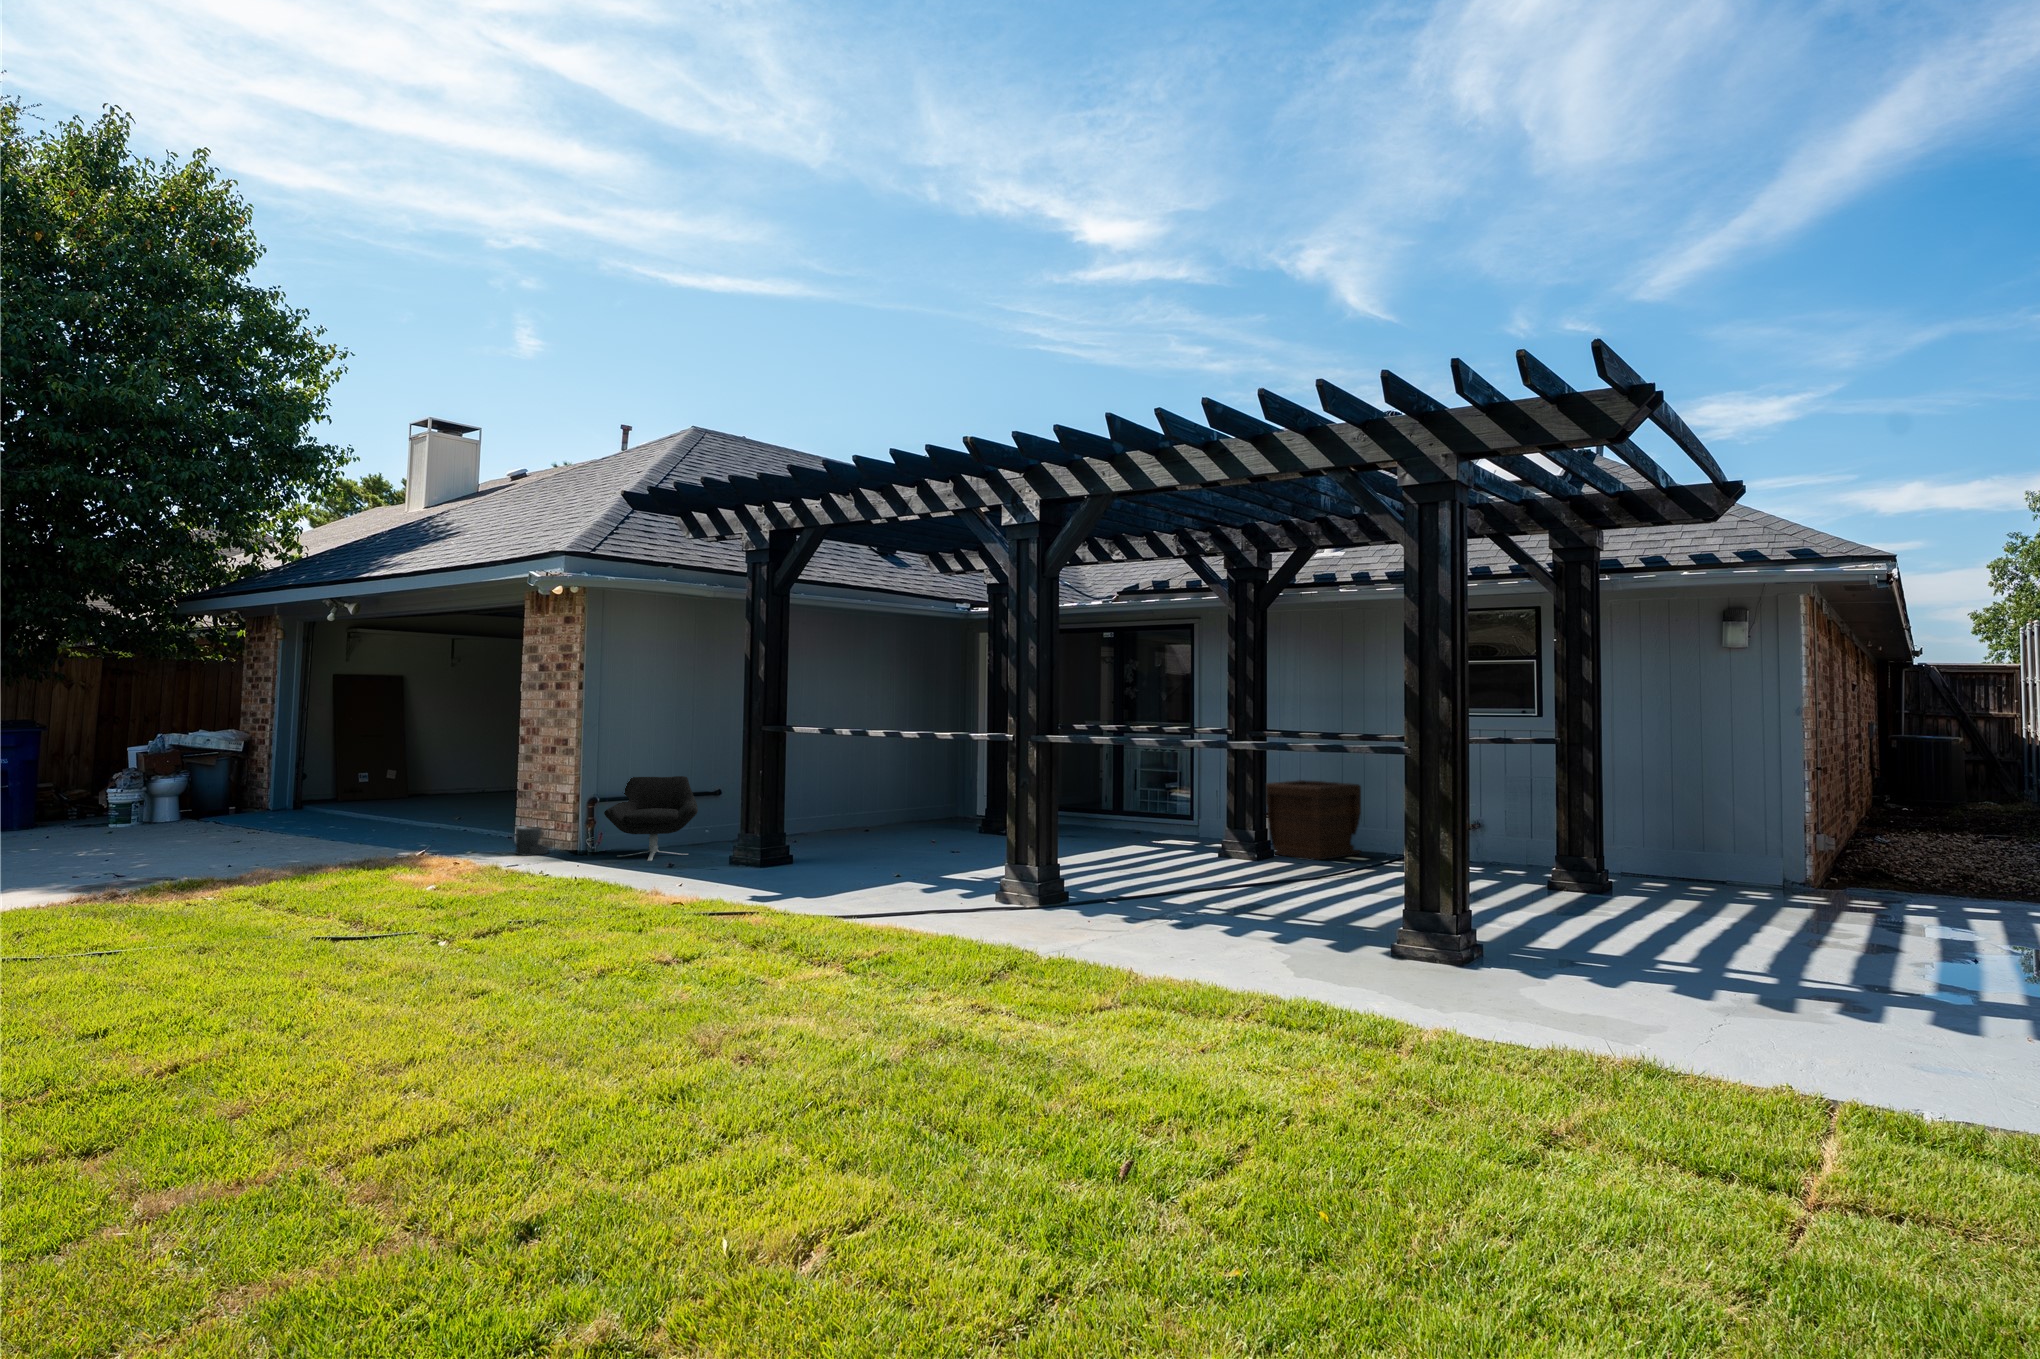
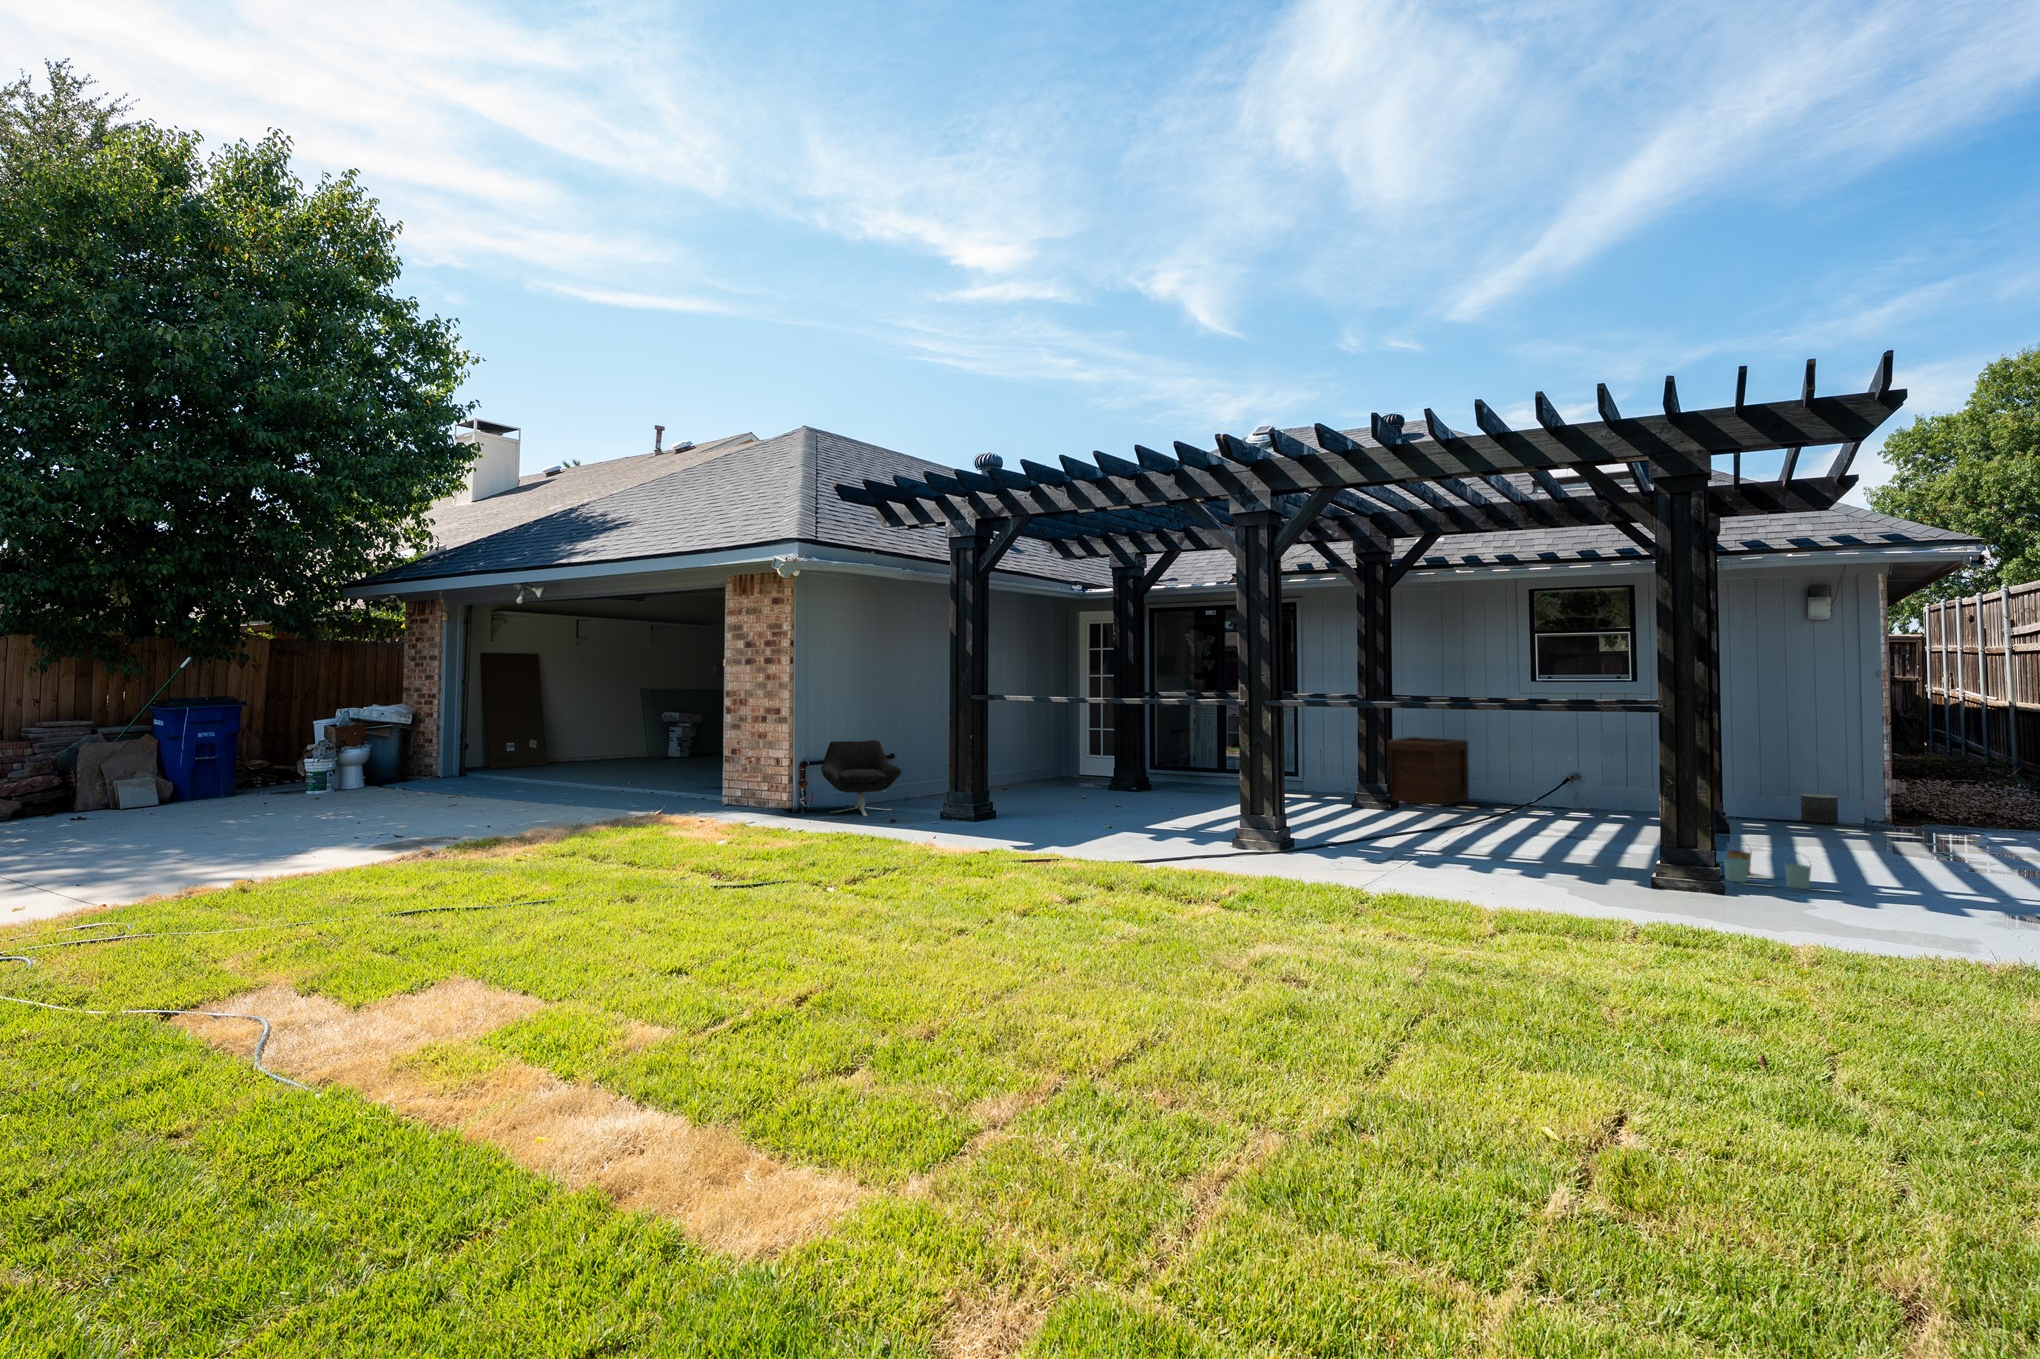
planter: present [516,826,549,855] -> present [1801,794,1838,824]
bucket: none [1490,902,1576,959] -> present [1724,850,1811,889]

